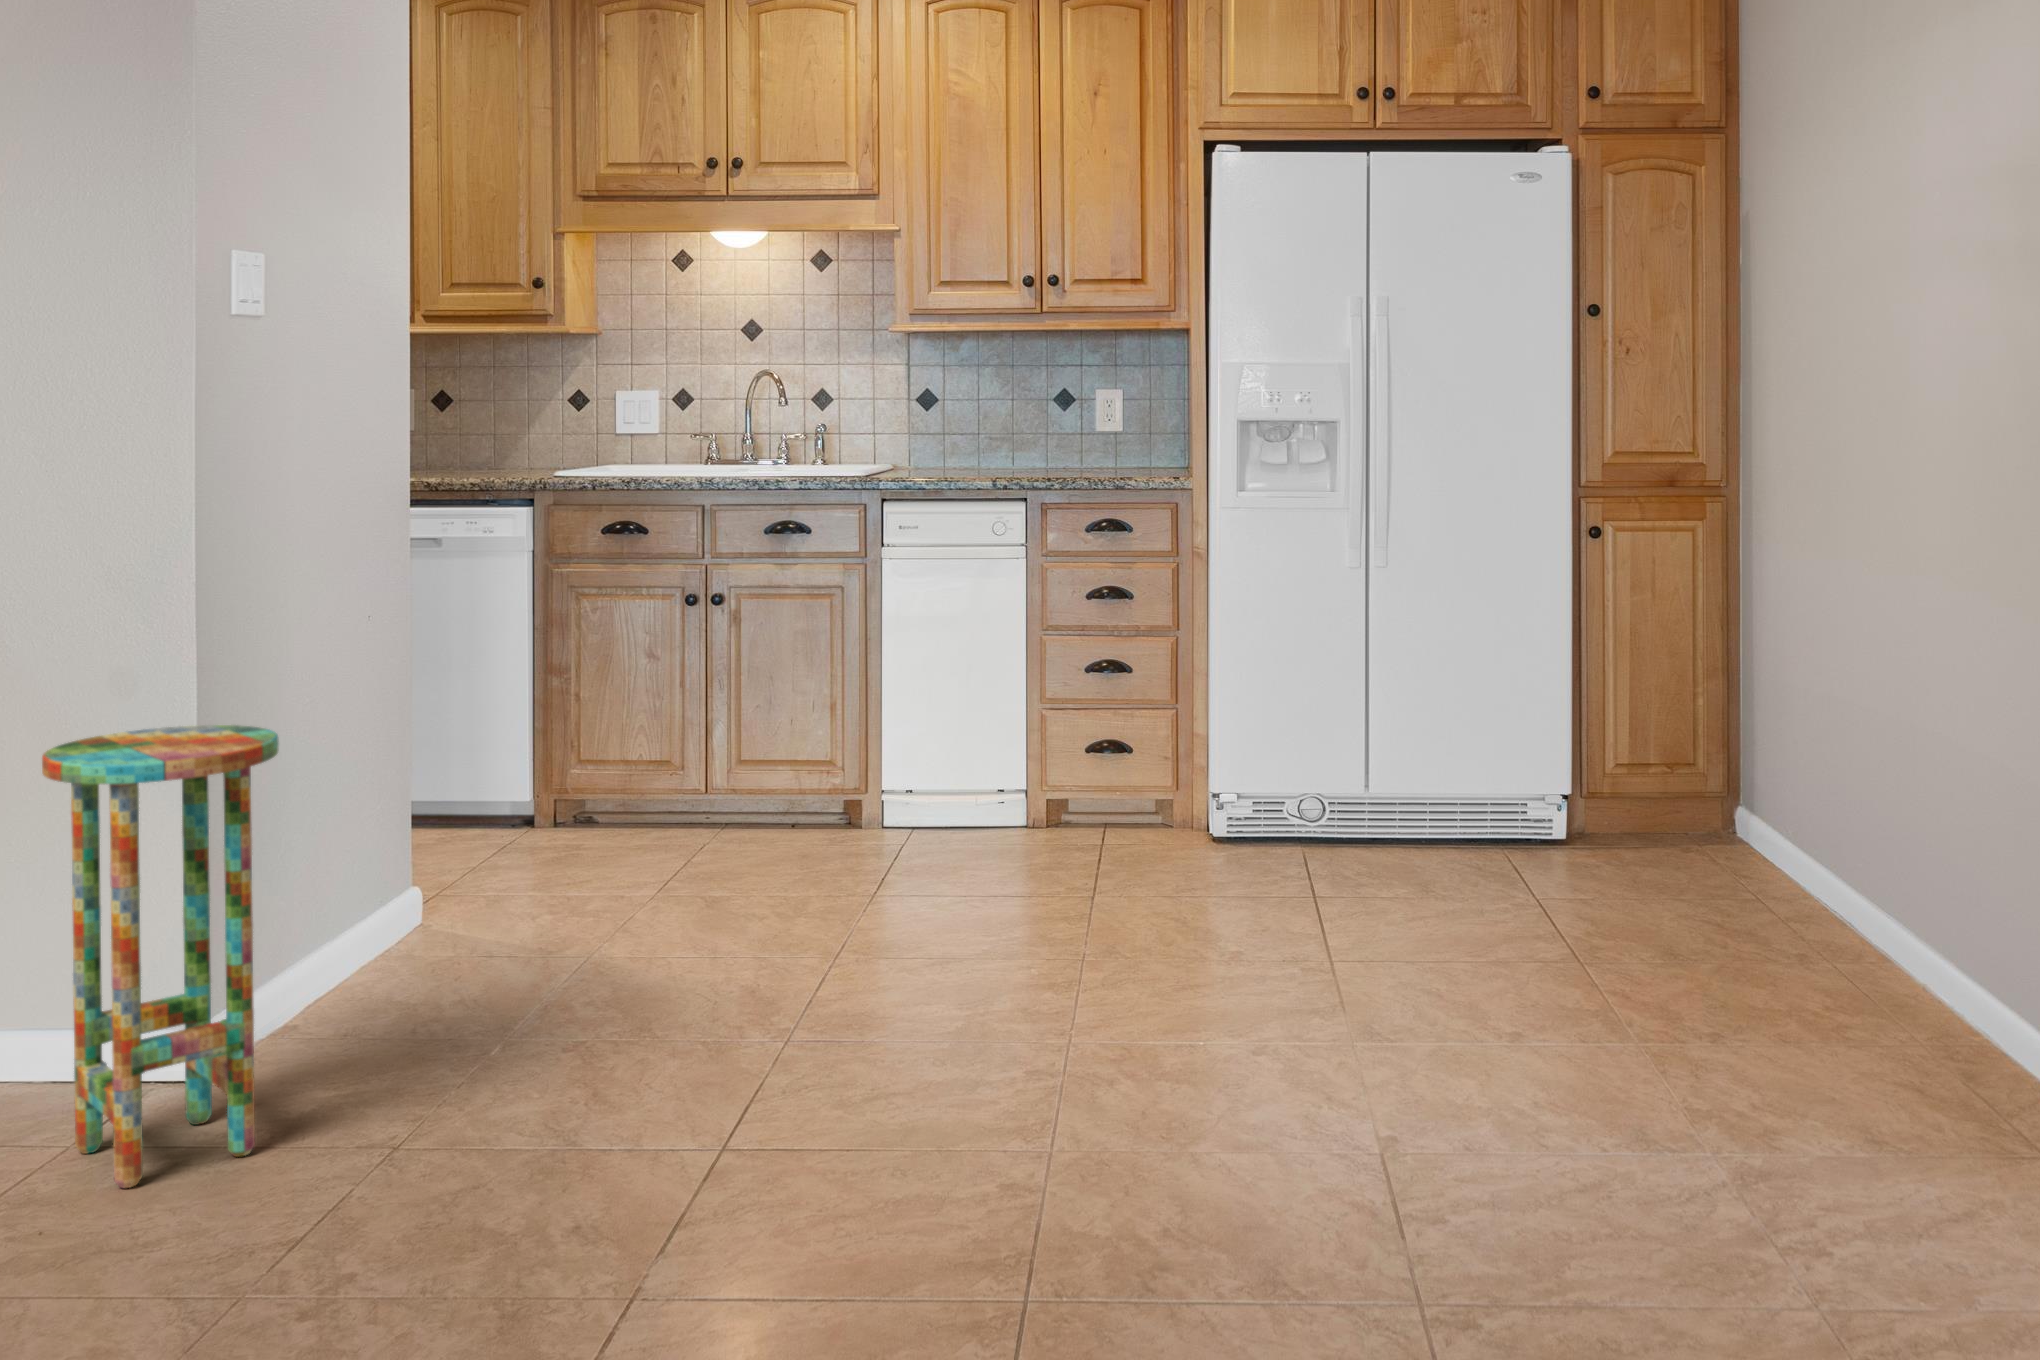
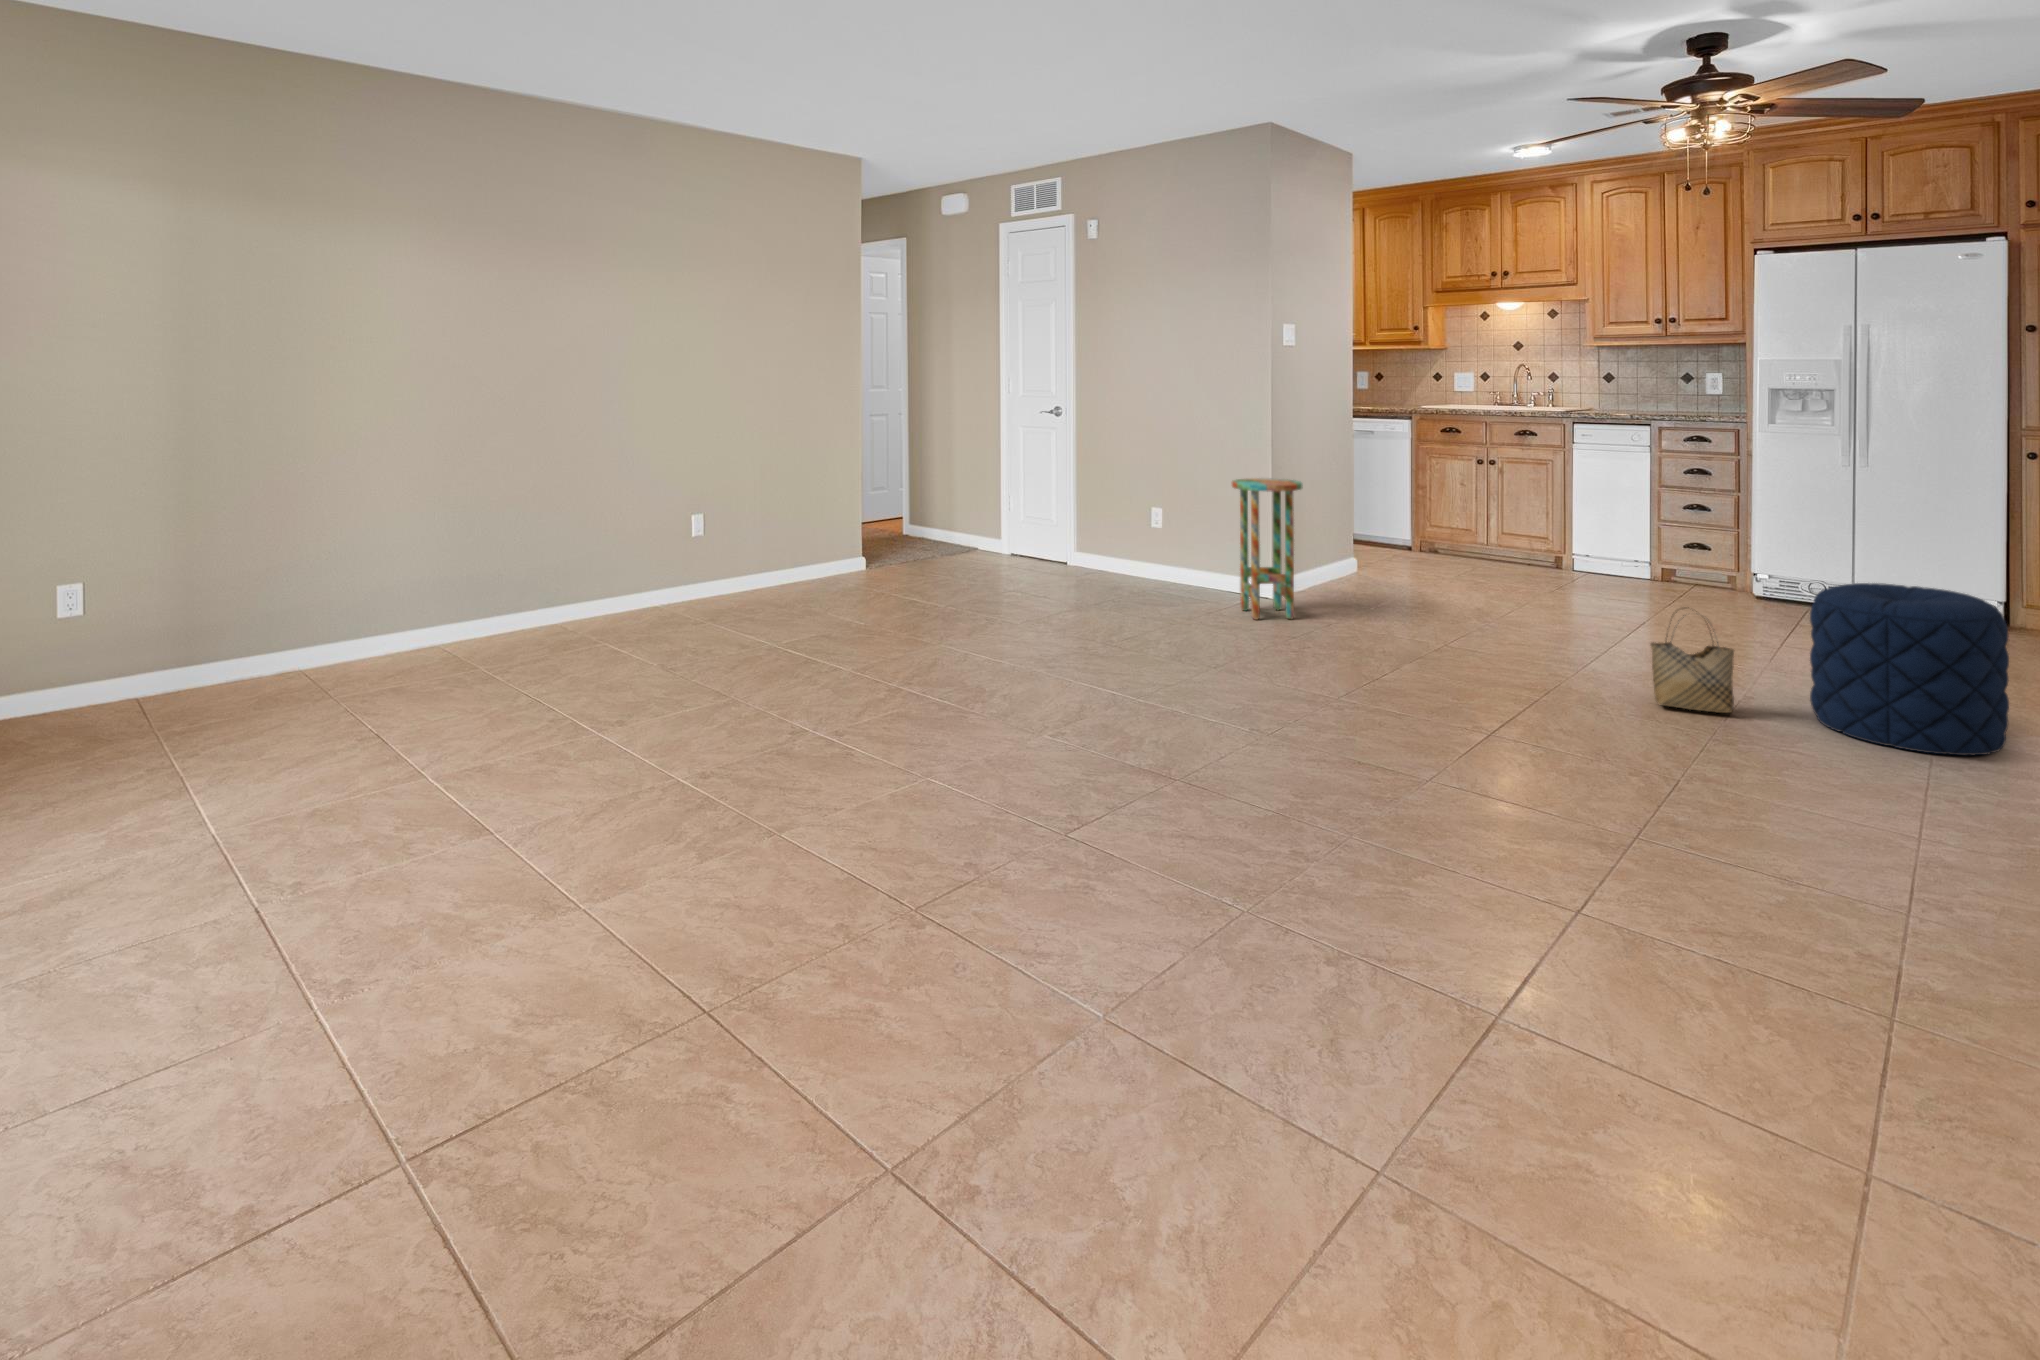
pouf: none [1517,846,1851,1238] -> present [1810,583,2009,755]
woven basket: none [1232,976,1402,1248] -> present [1651,607,1734,713]

